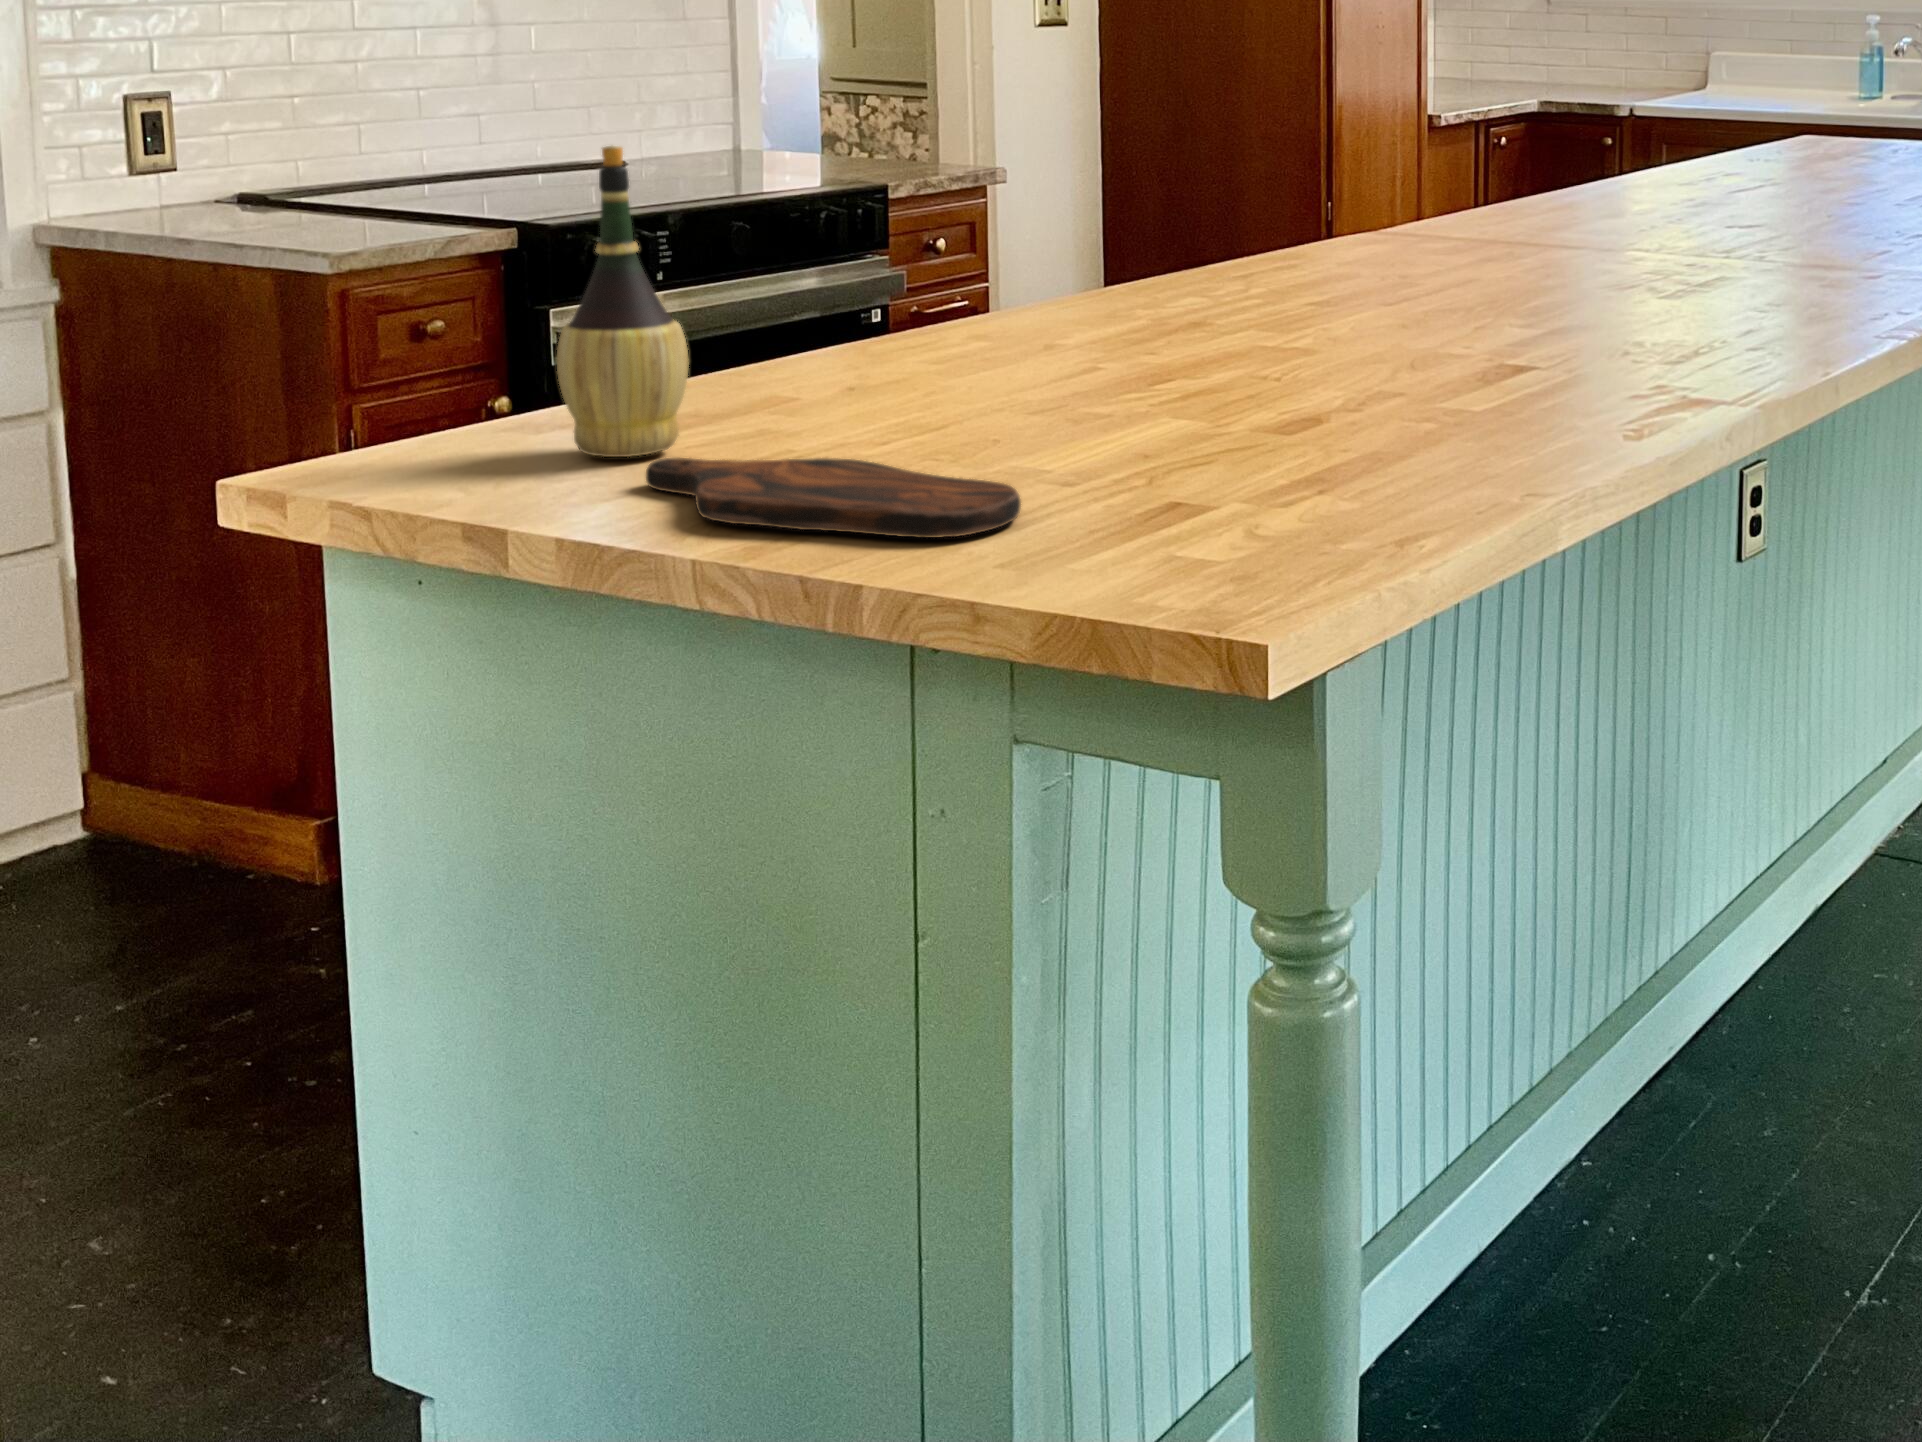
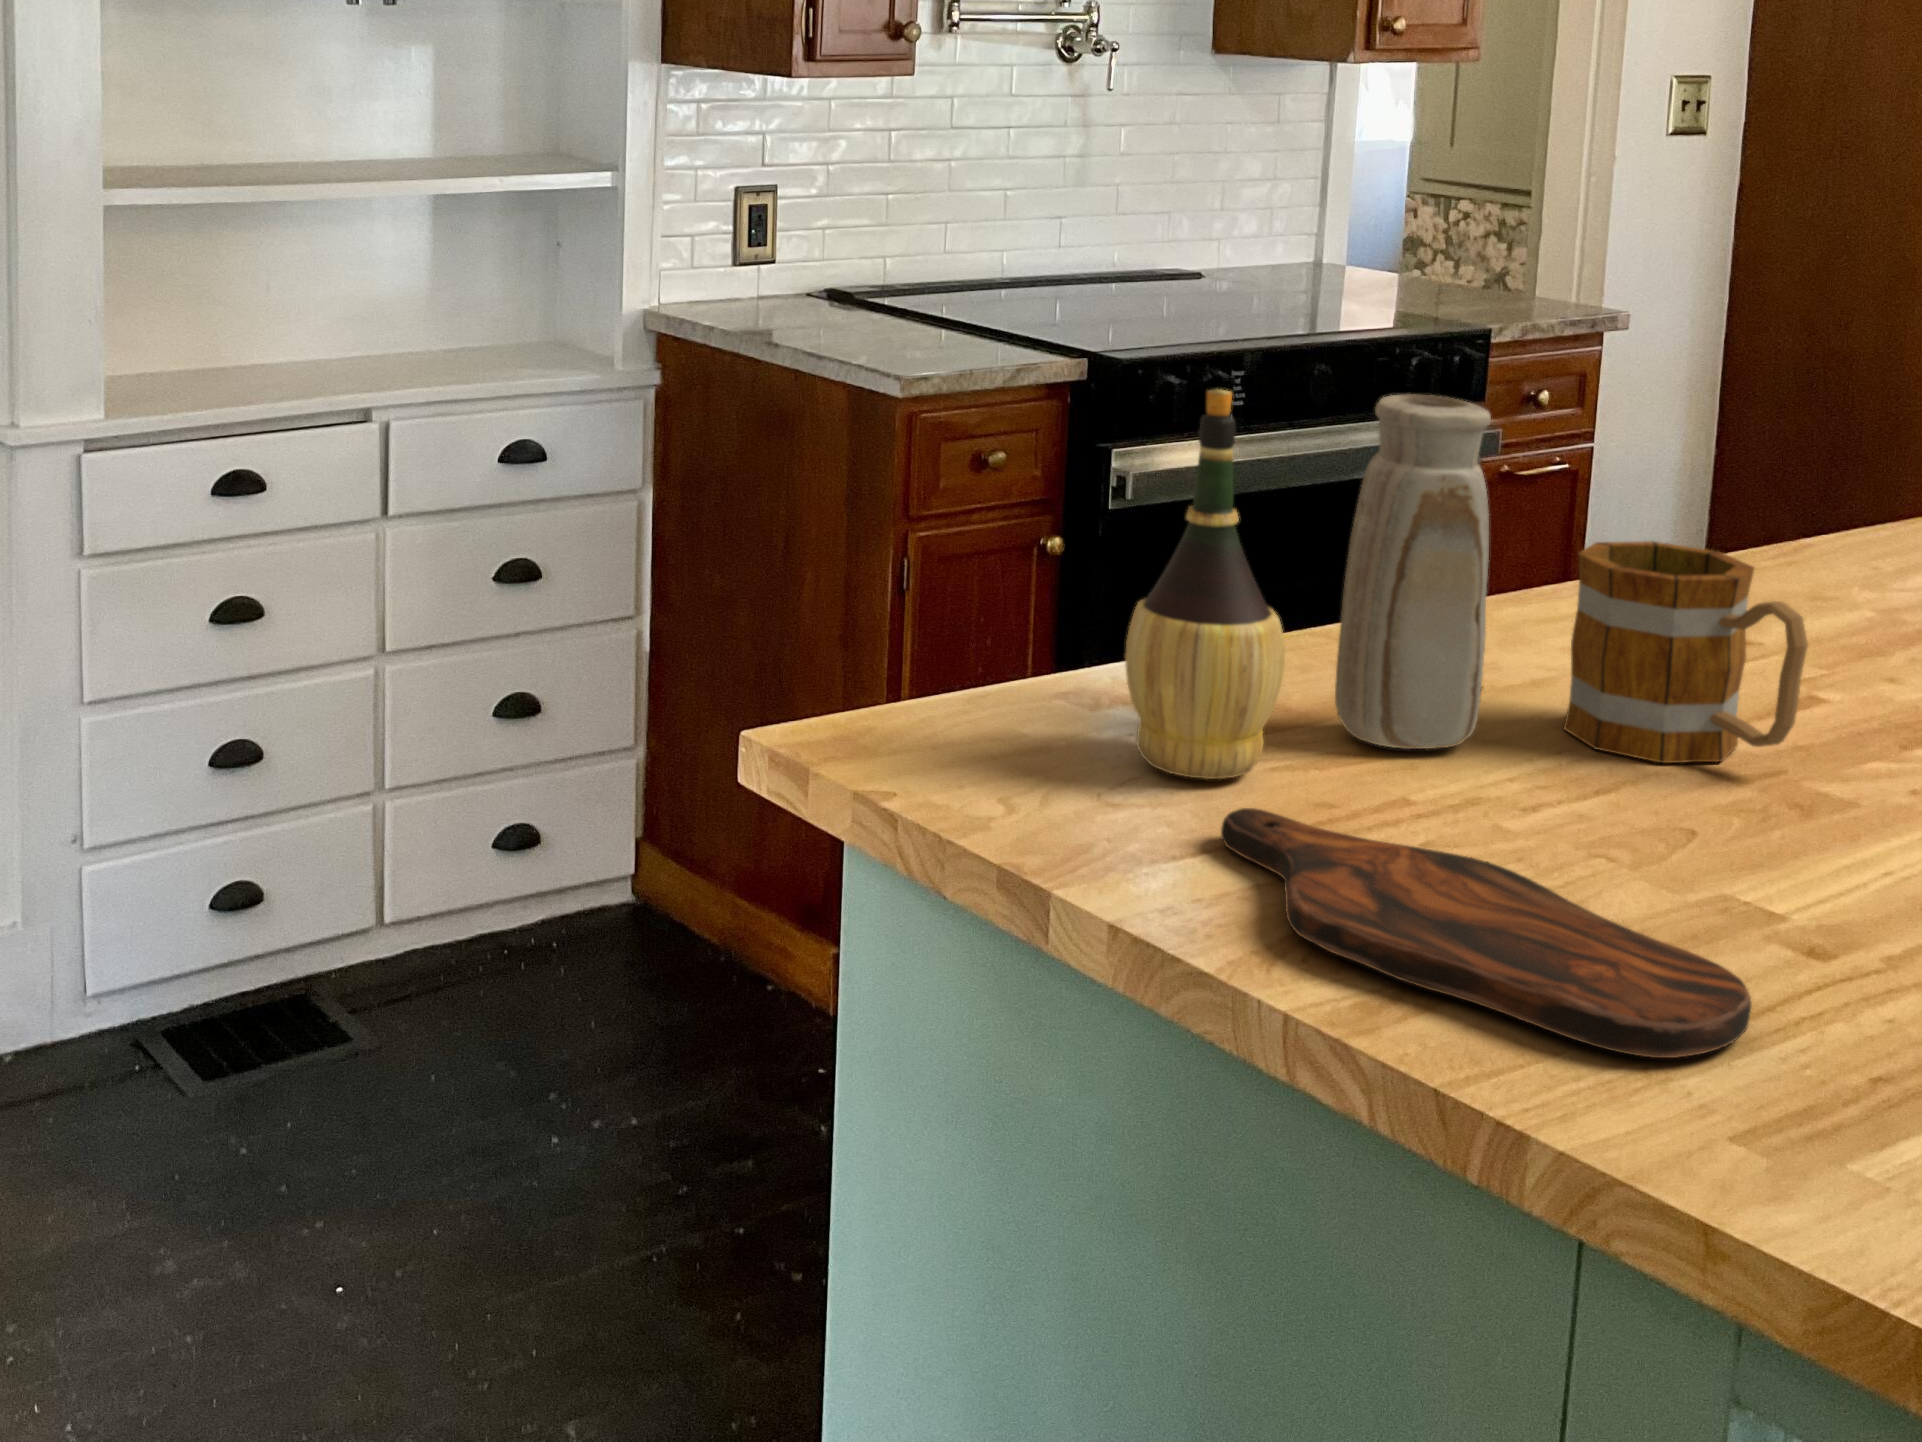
vase: none [735,150,848,425] -> present [1335,394,1491,749]
mug: none [913,256,1077,412] -> present [1564,541,1808,763]

